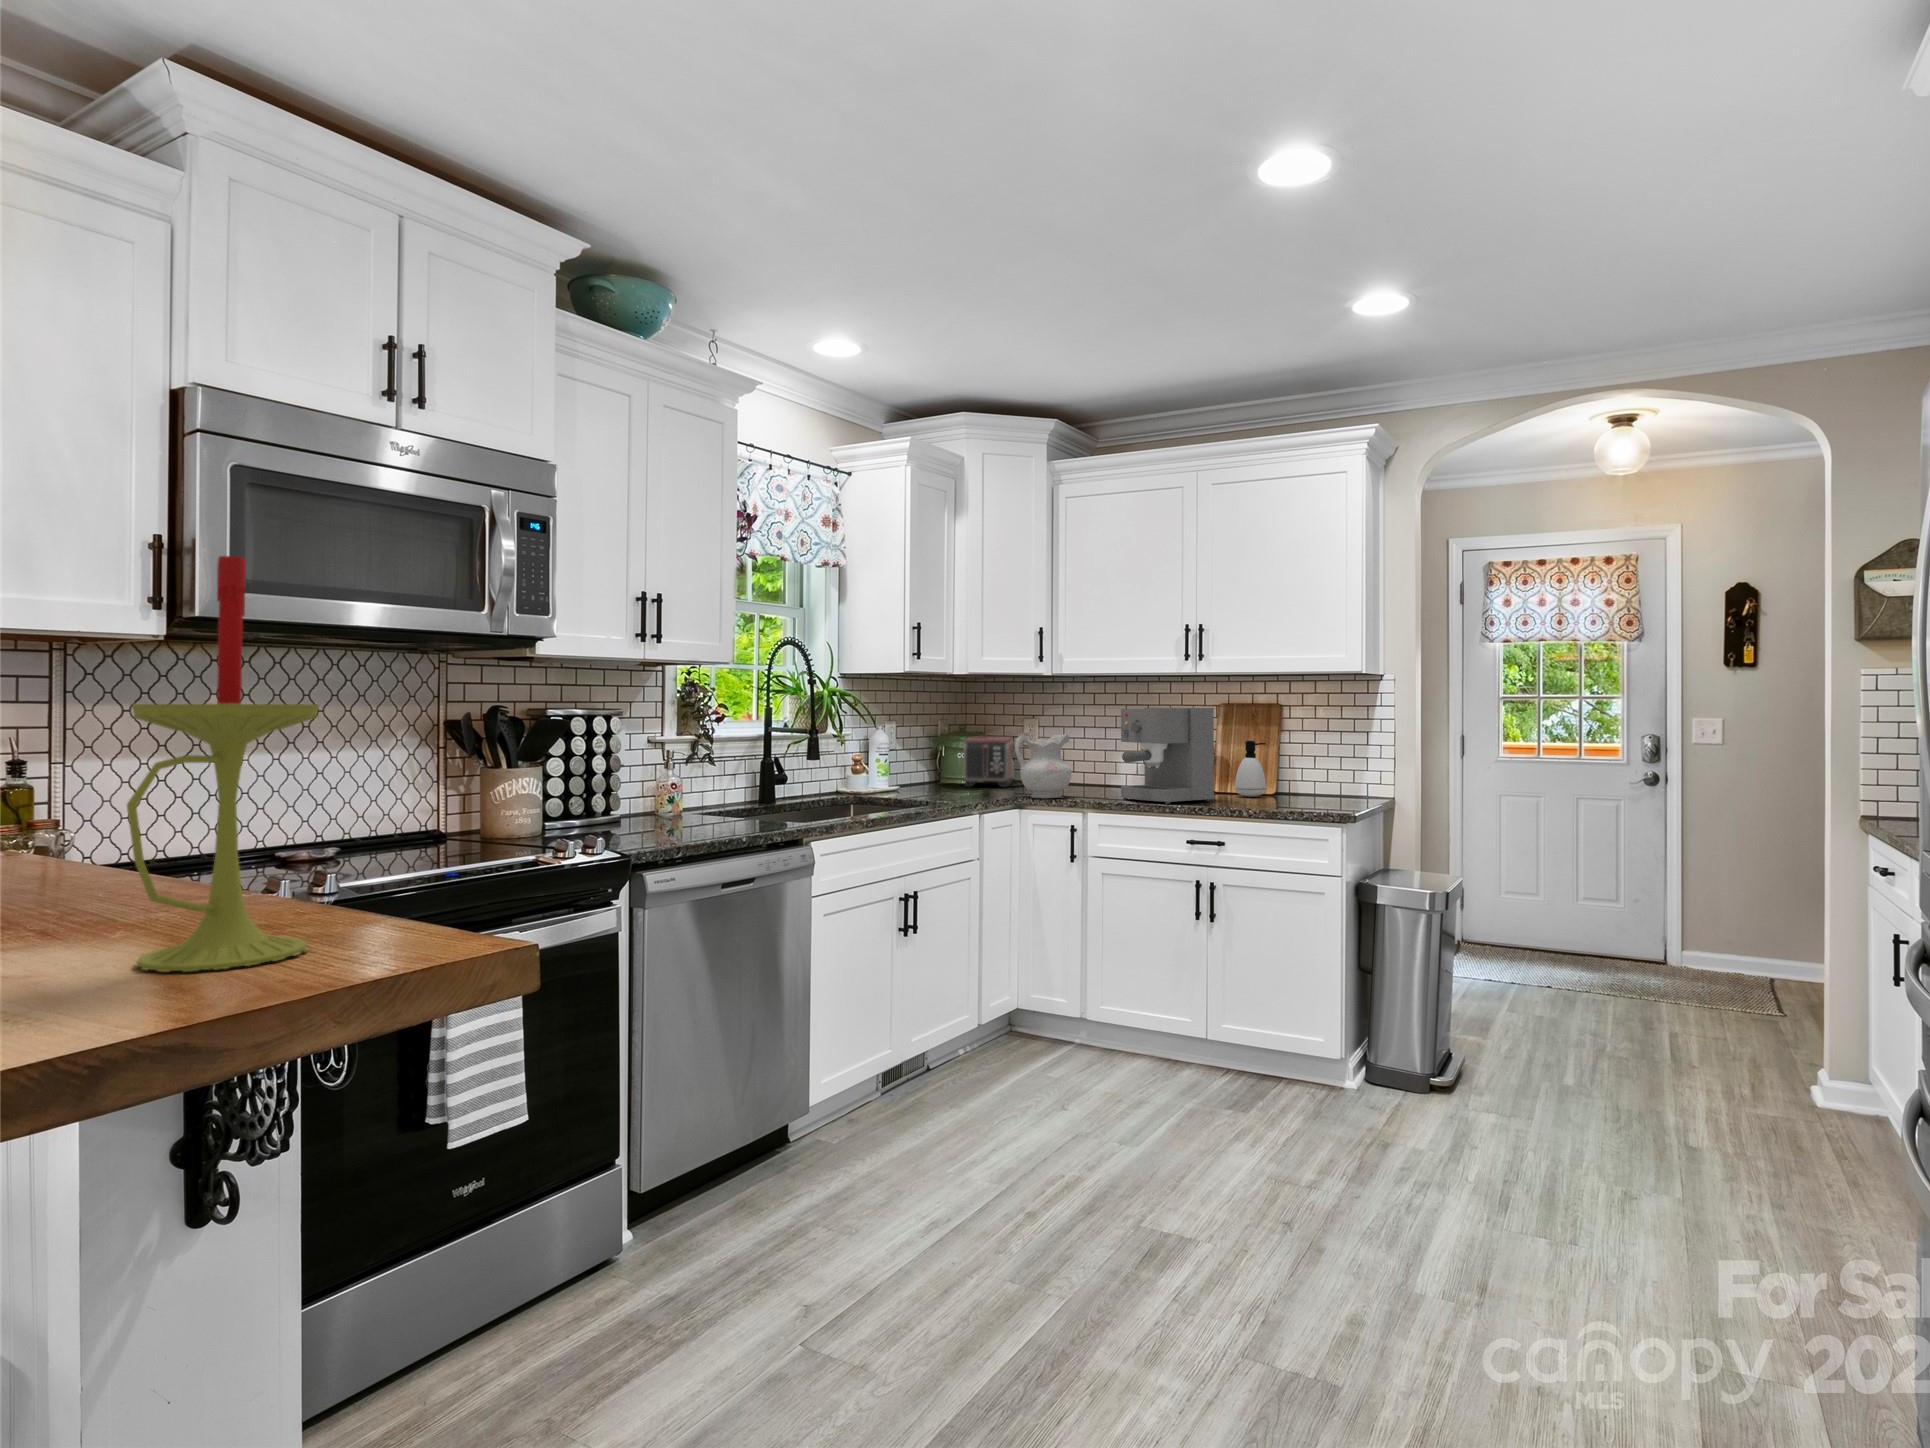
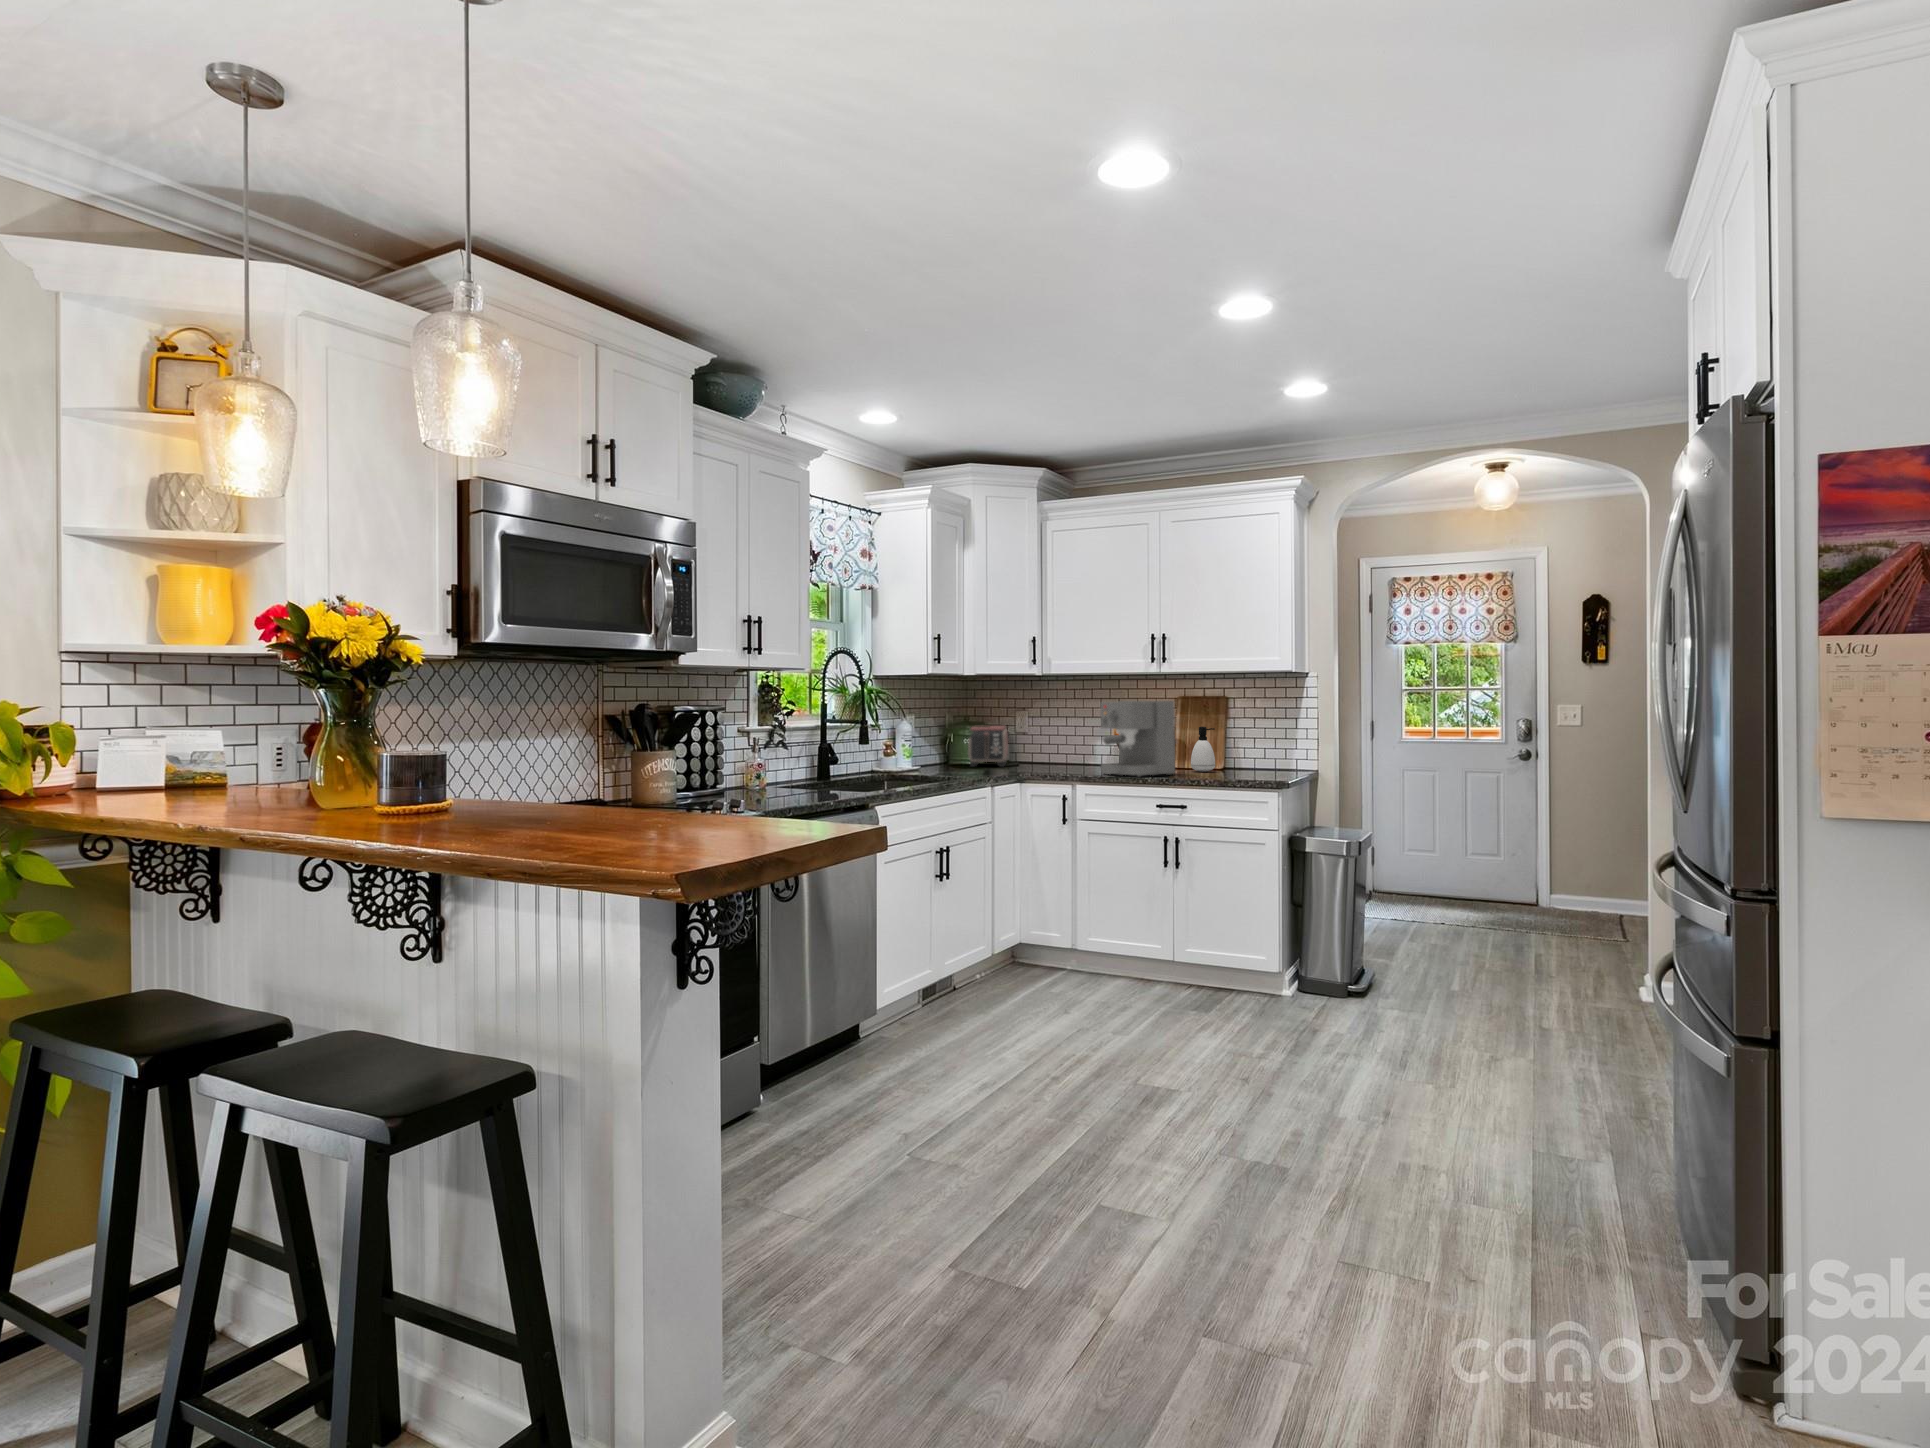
candle: present [127,556,319,972] -> none [676,620,762,840]
ceramic pitcher: present [1015,733,1071,798] -> none [1016,721,1061,774]

